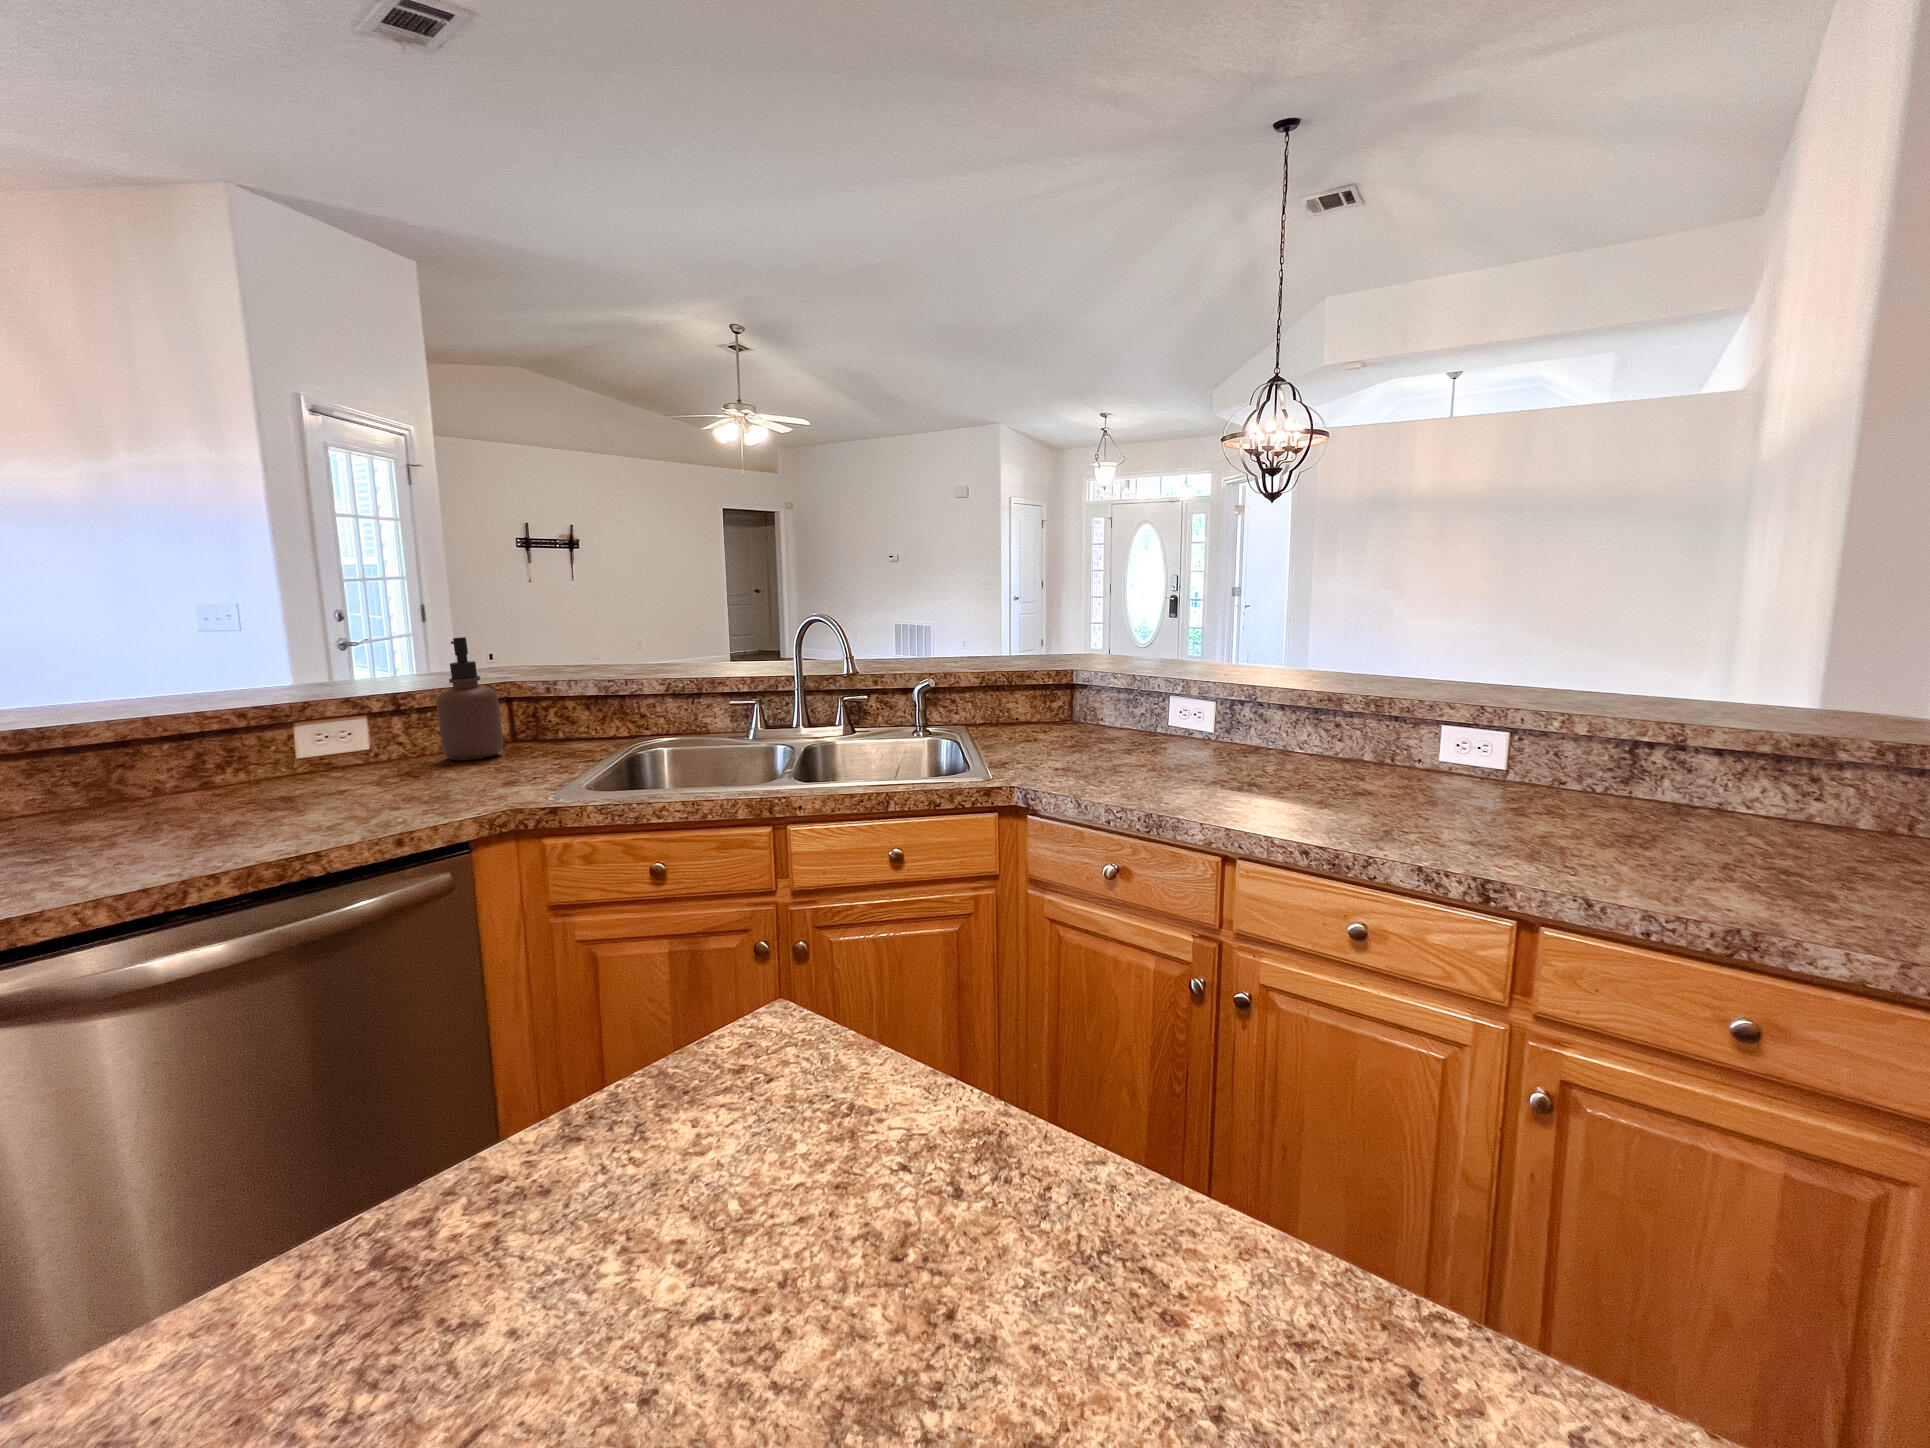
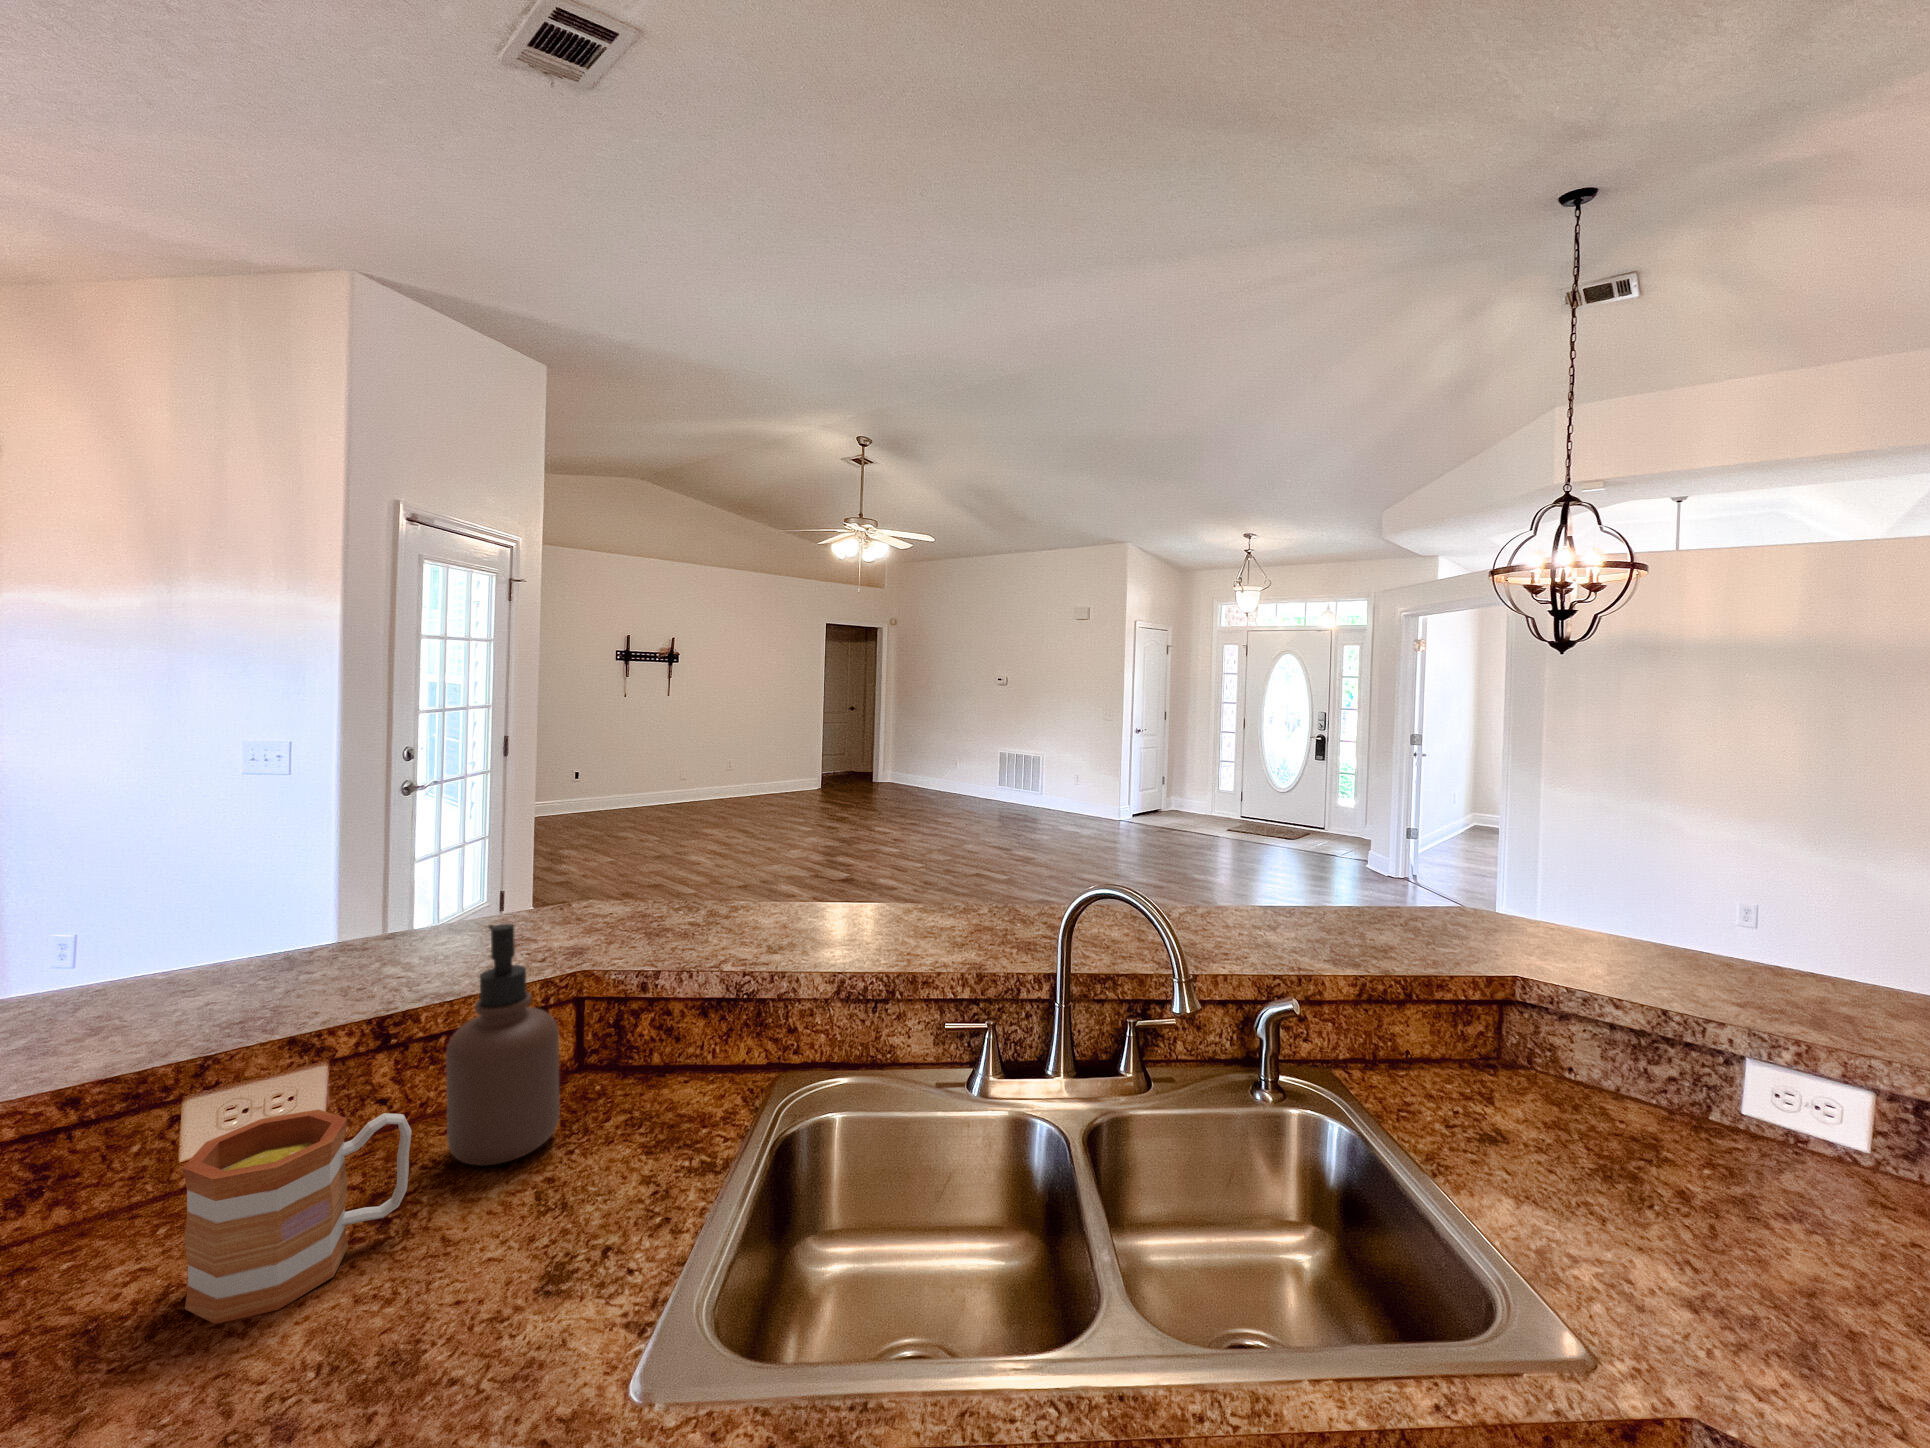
mug: none [323,712,428,789] -> present [183,1109,412,1324]

